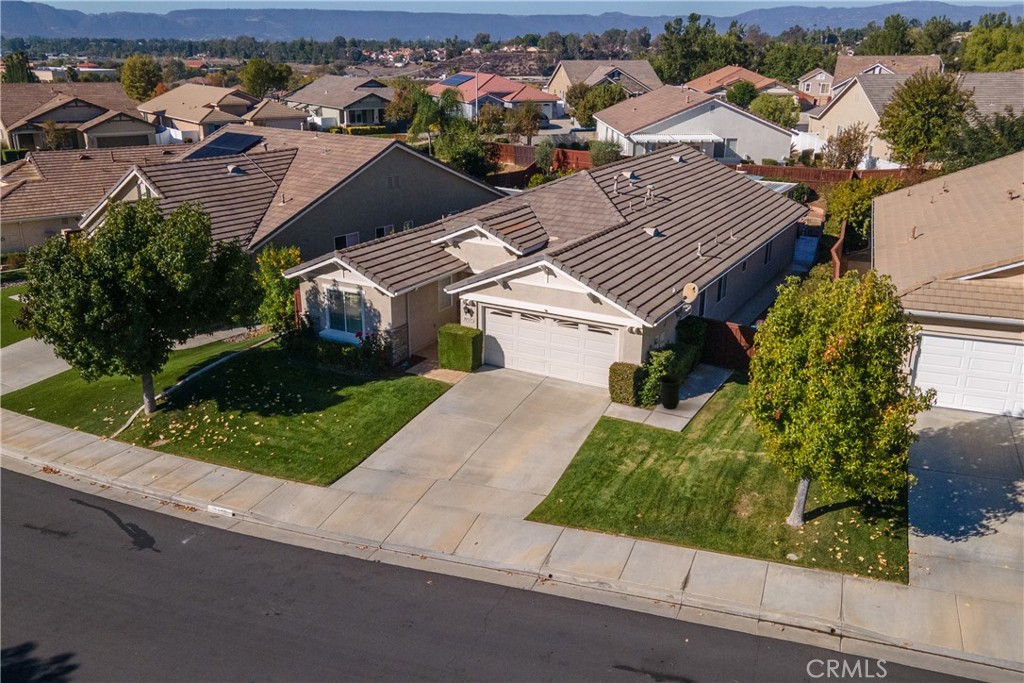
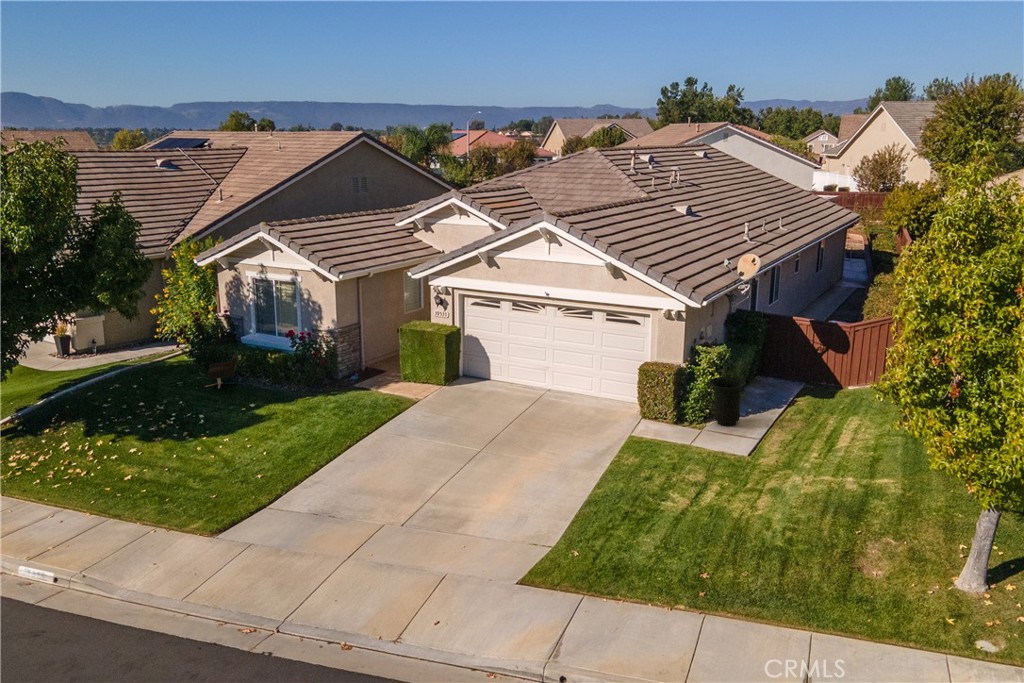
lounge chair: none [295,346,319,373] -> present [208,353,238,388]

